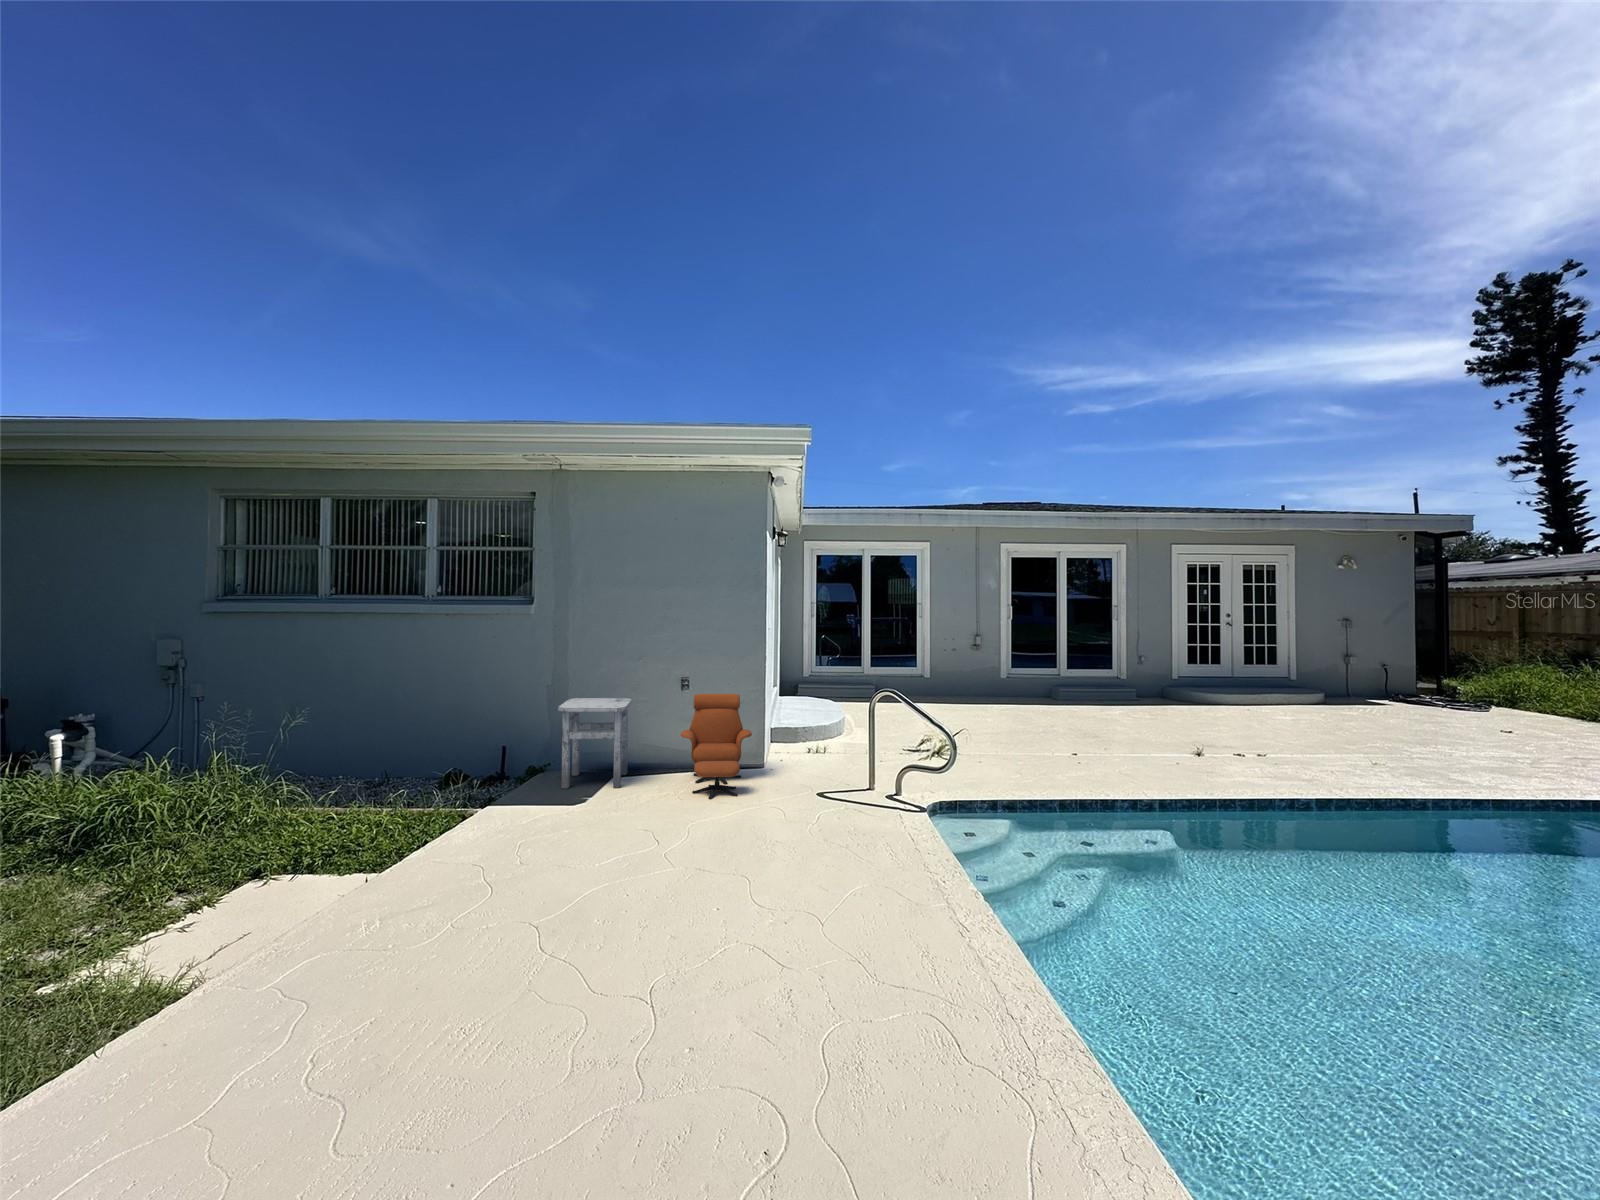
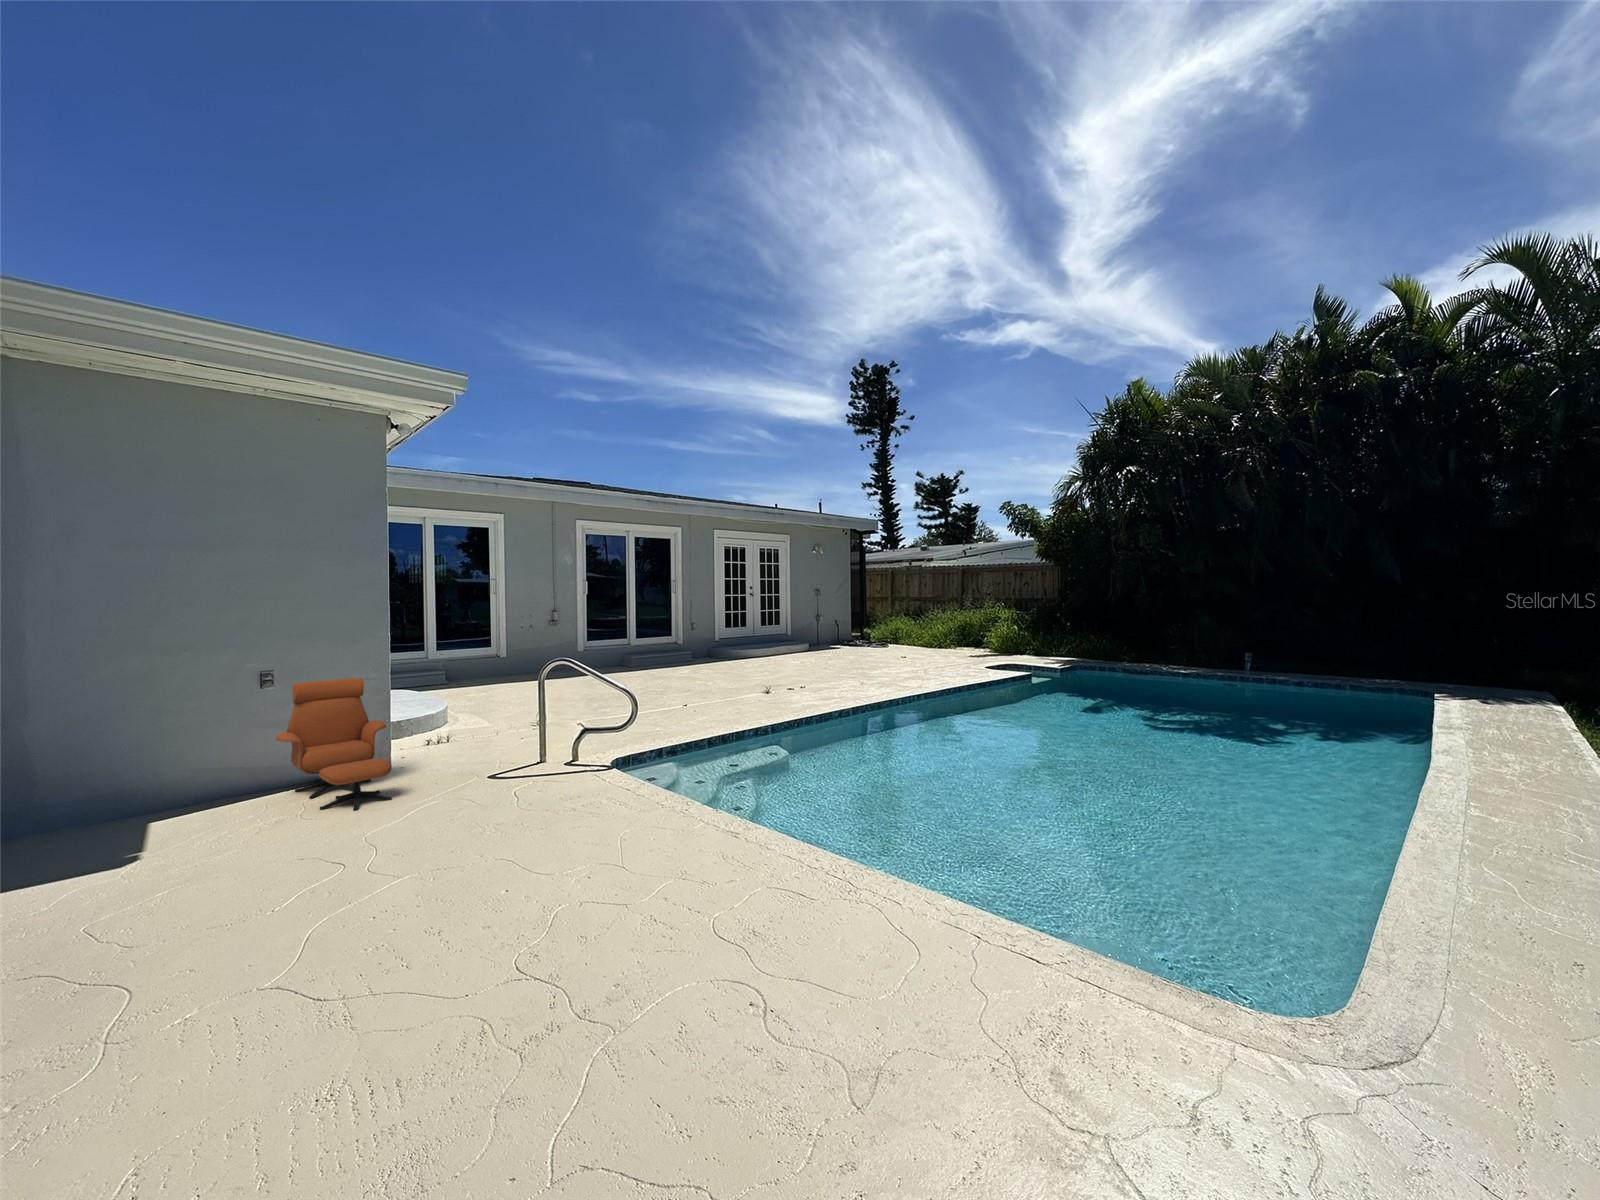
side table: present [558,698,632,789] -> none [45,701,189,853]

